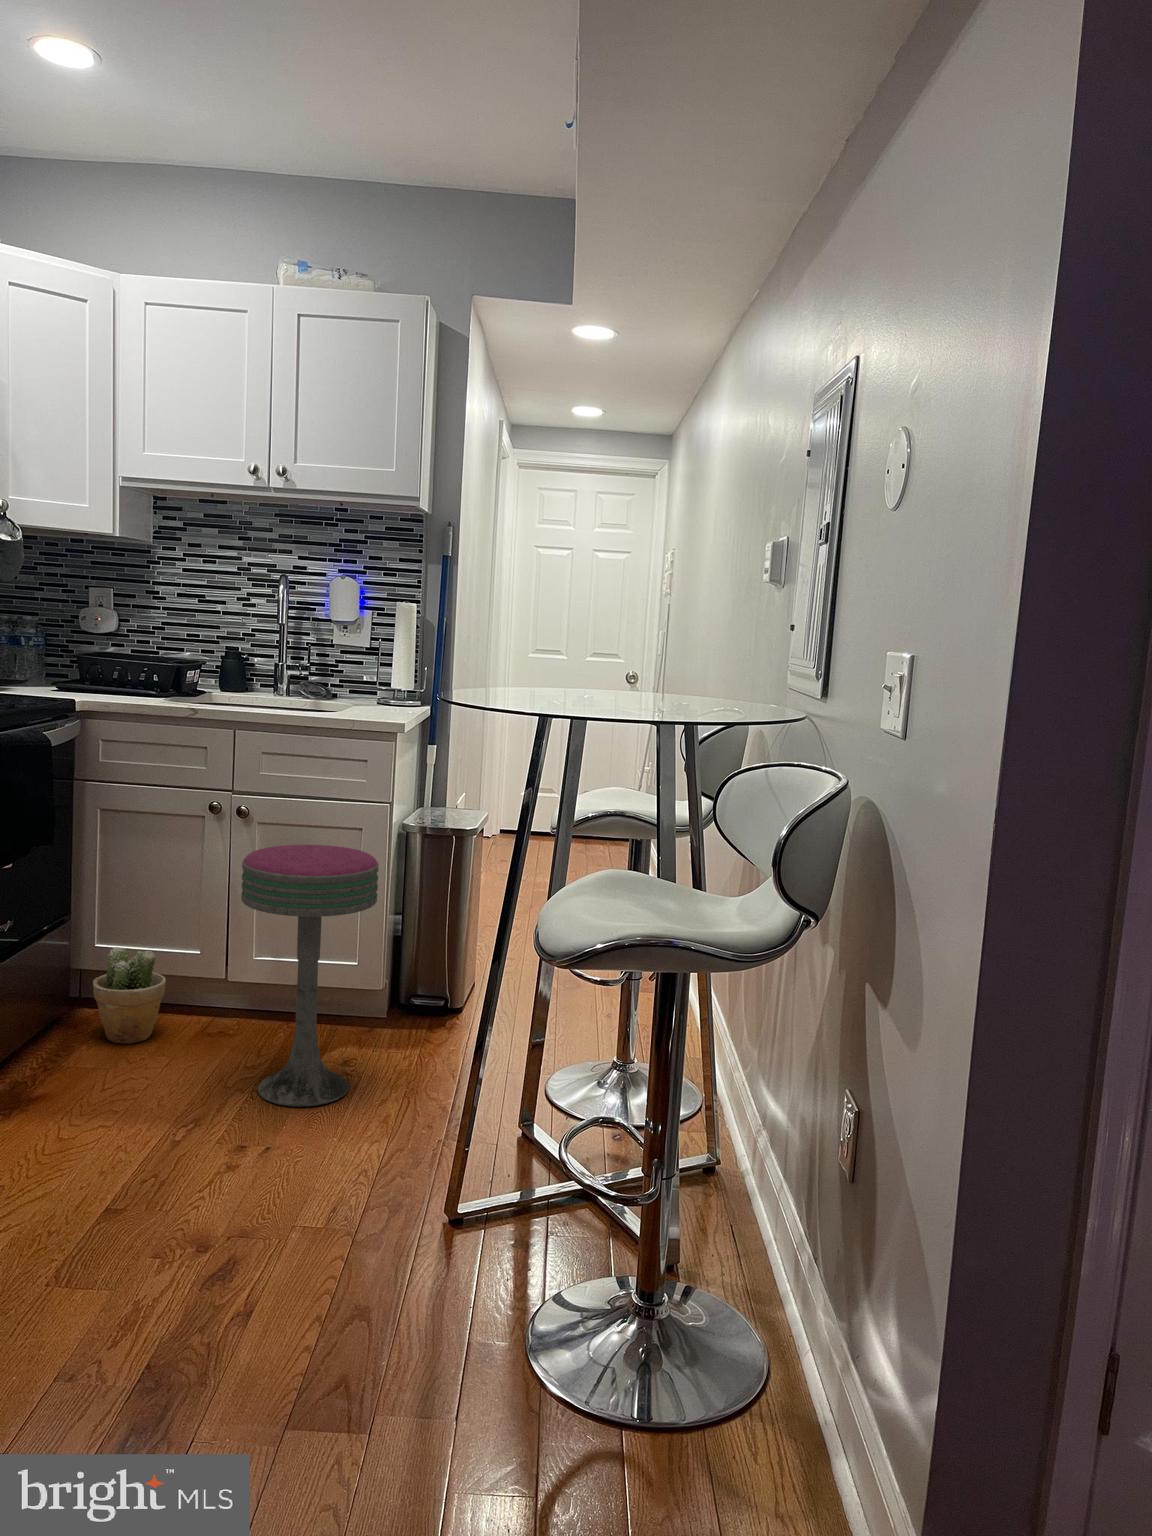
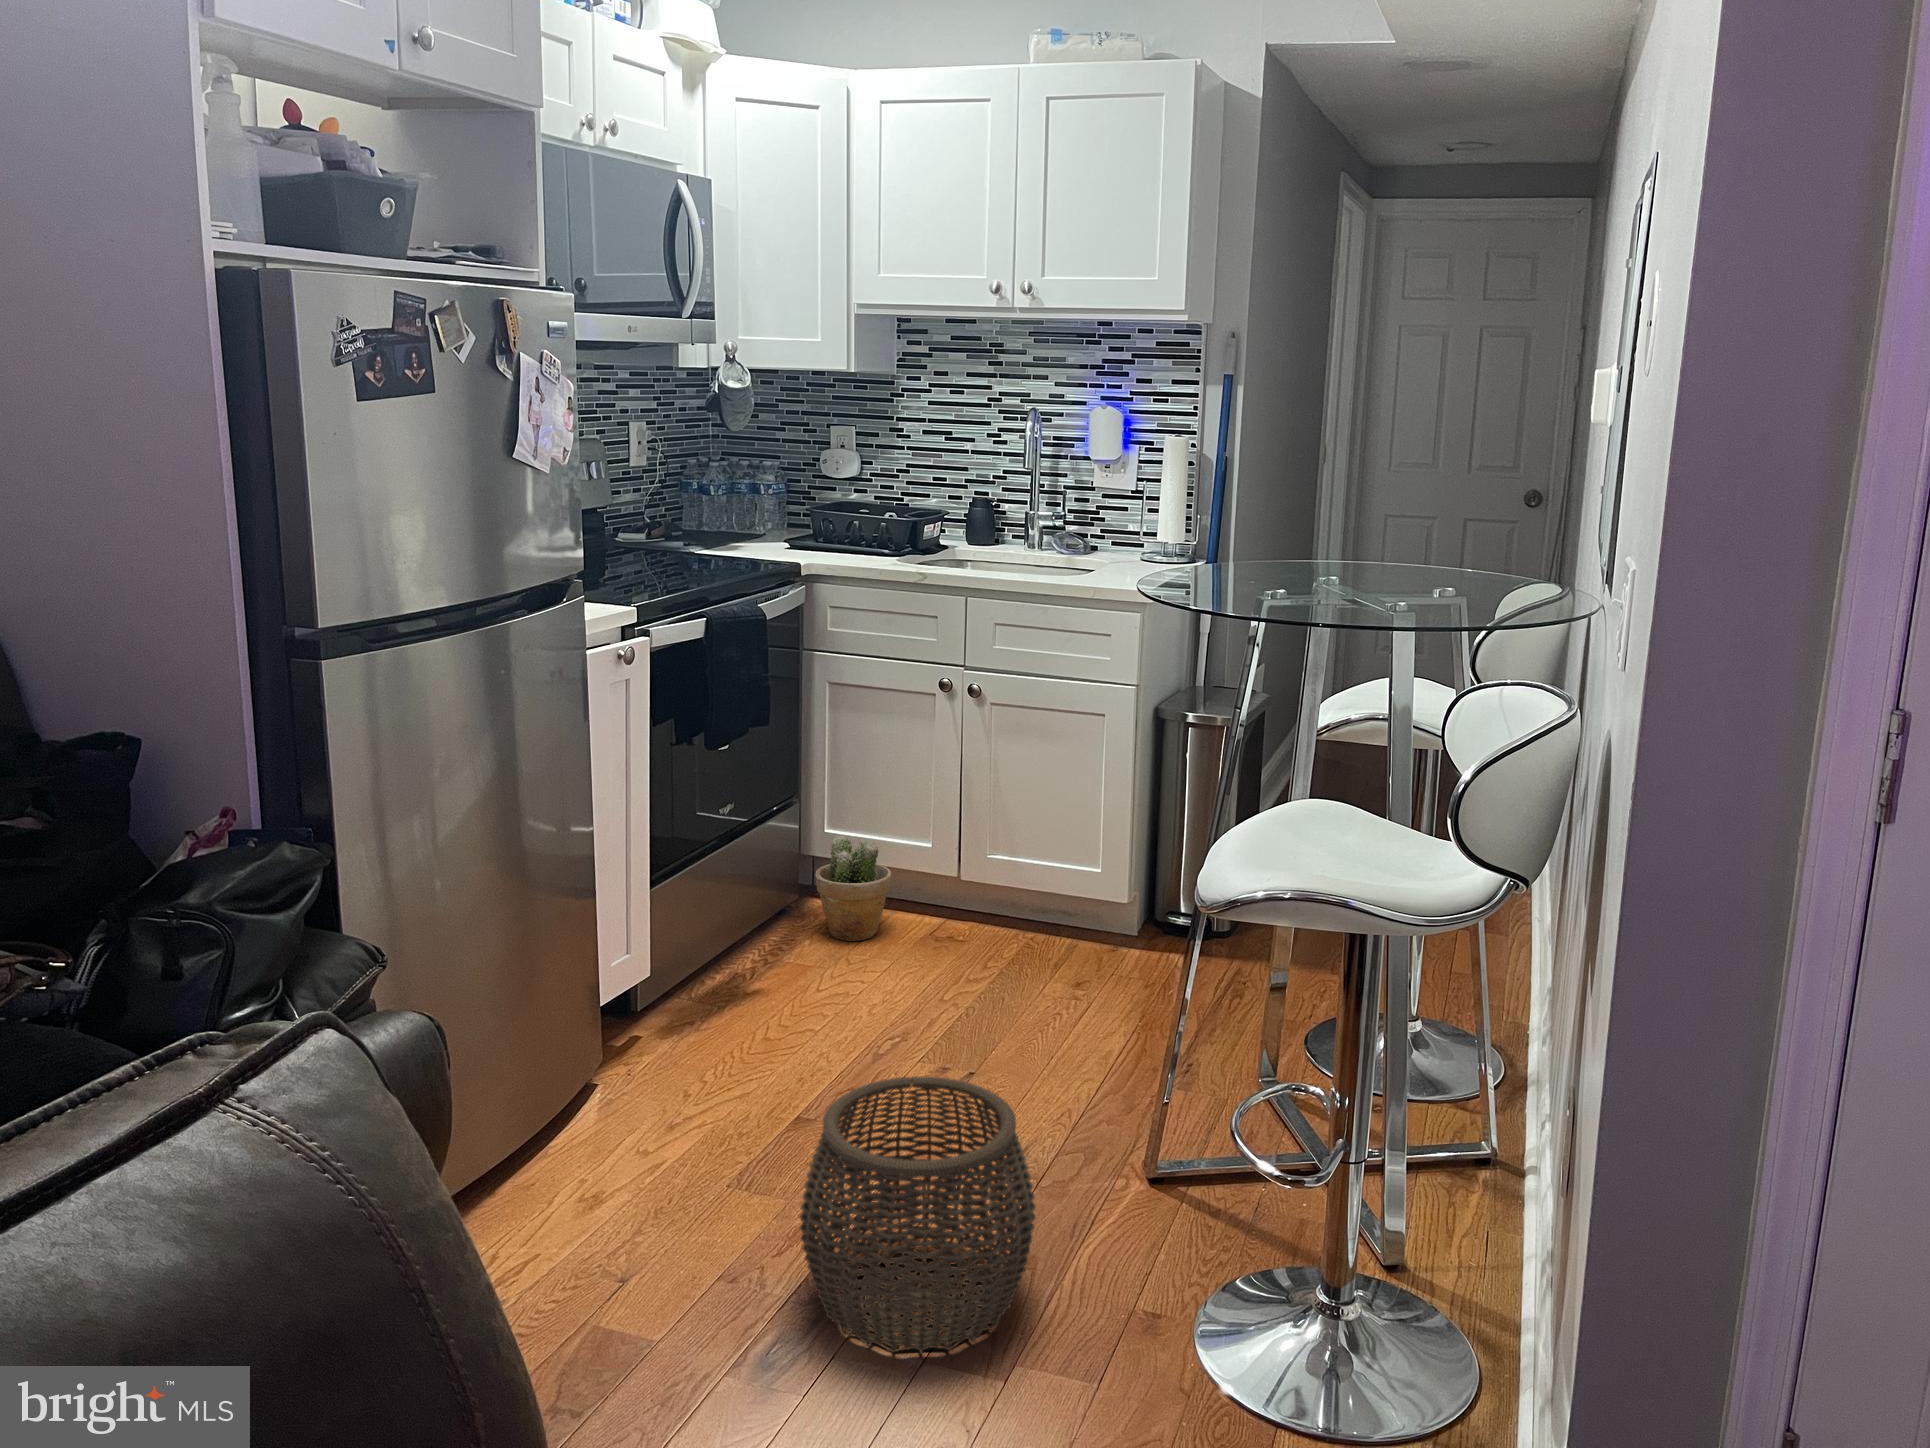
bar stool: present [241,845,379,1107] -> none [956,733,1109,1029]
woven basket: none [148,1148,378,1419] -> present [800,1076,1036,1354]

